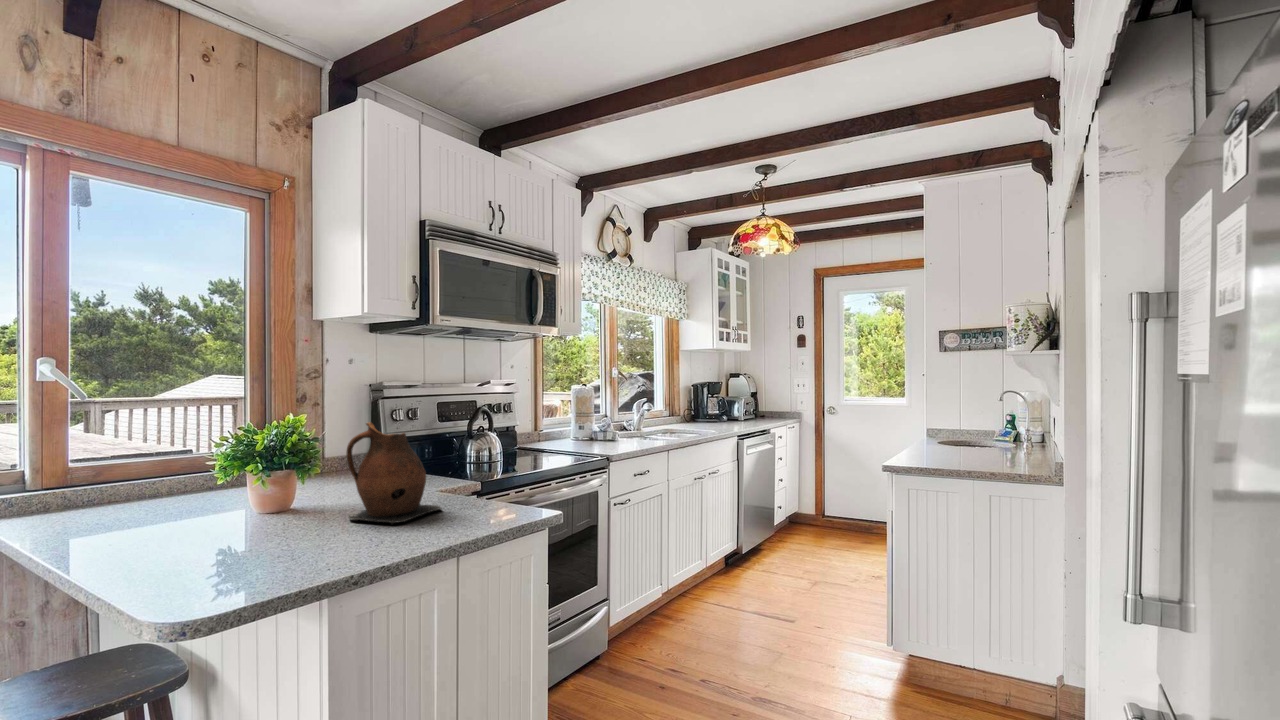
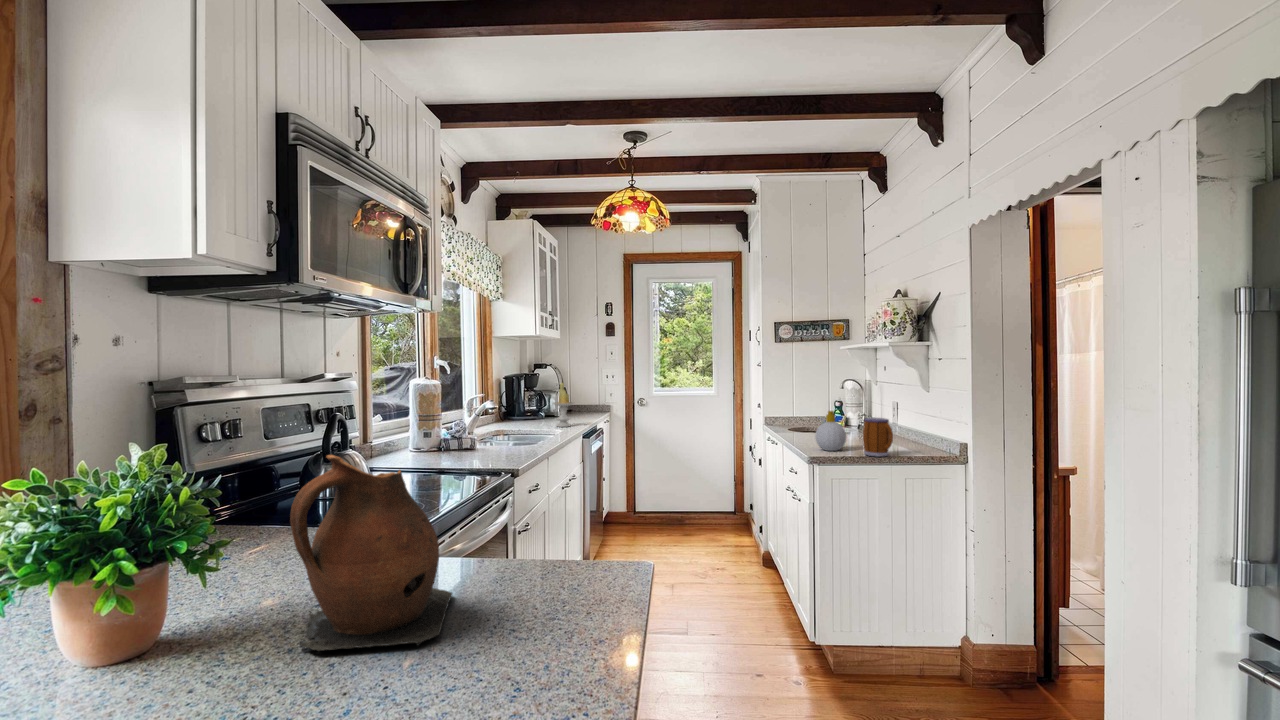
candle: none [711,390,730,430] -> present [553,383,574,427]
soap bottle: none [912,422,945,462] -> present [815,411,846,451]
mug: none [948,429,976,469] -> present [863,418,893,457]

